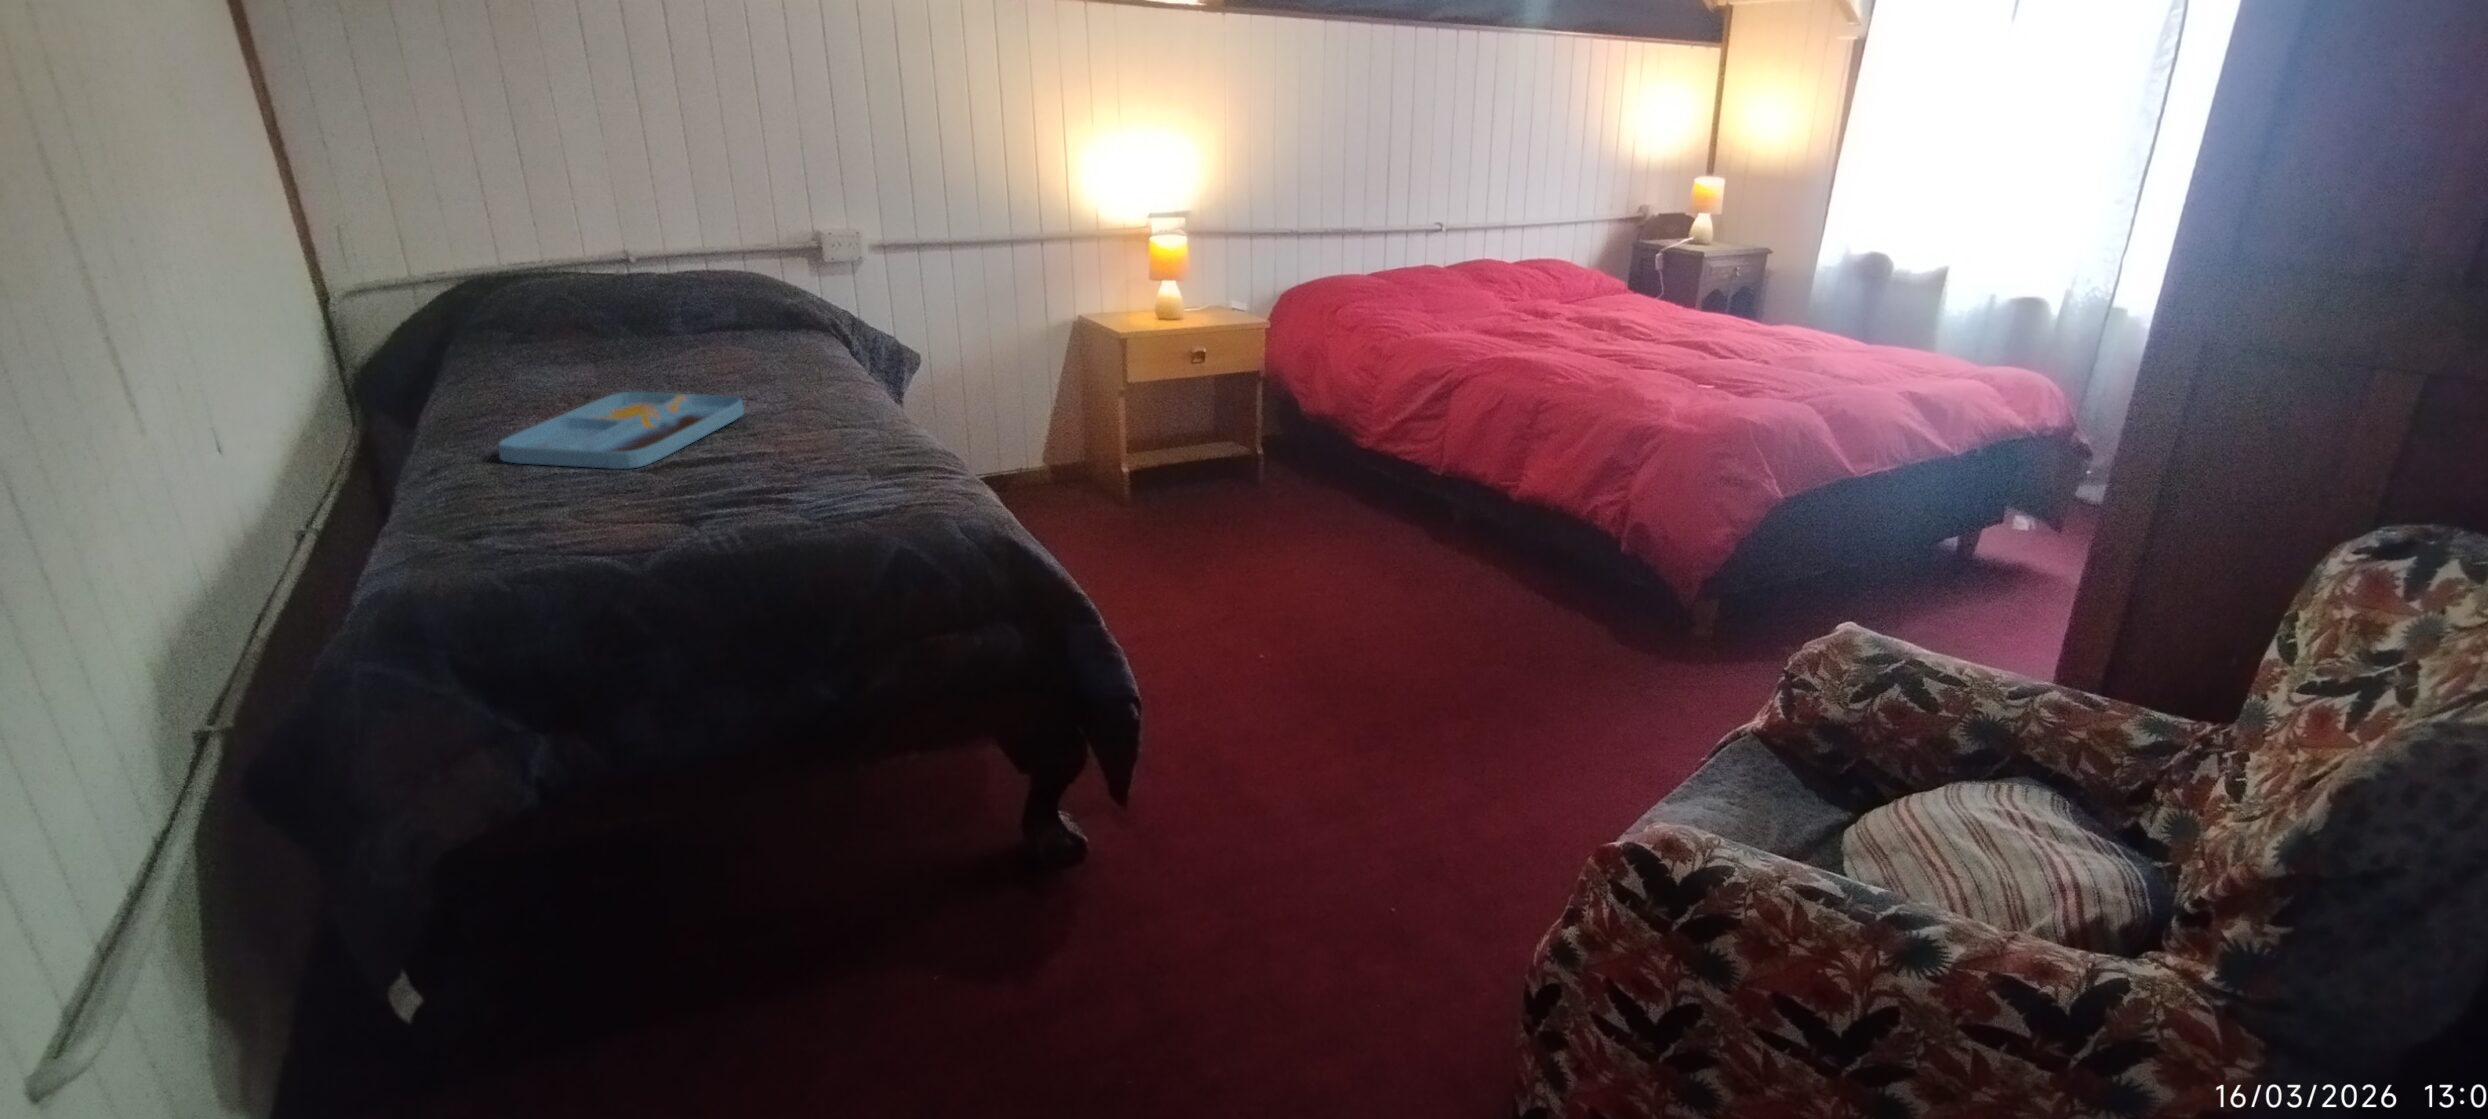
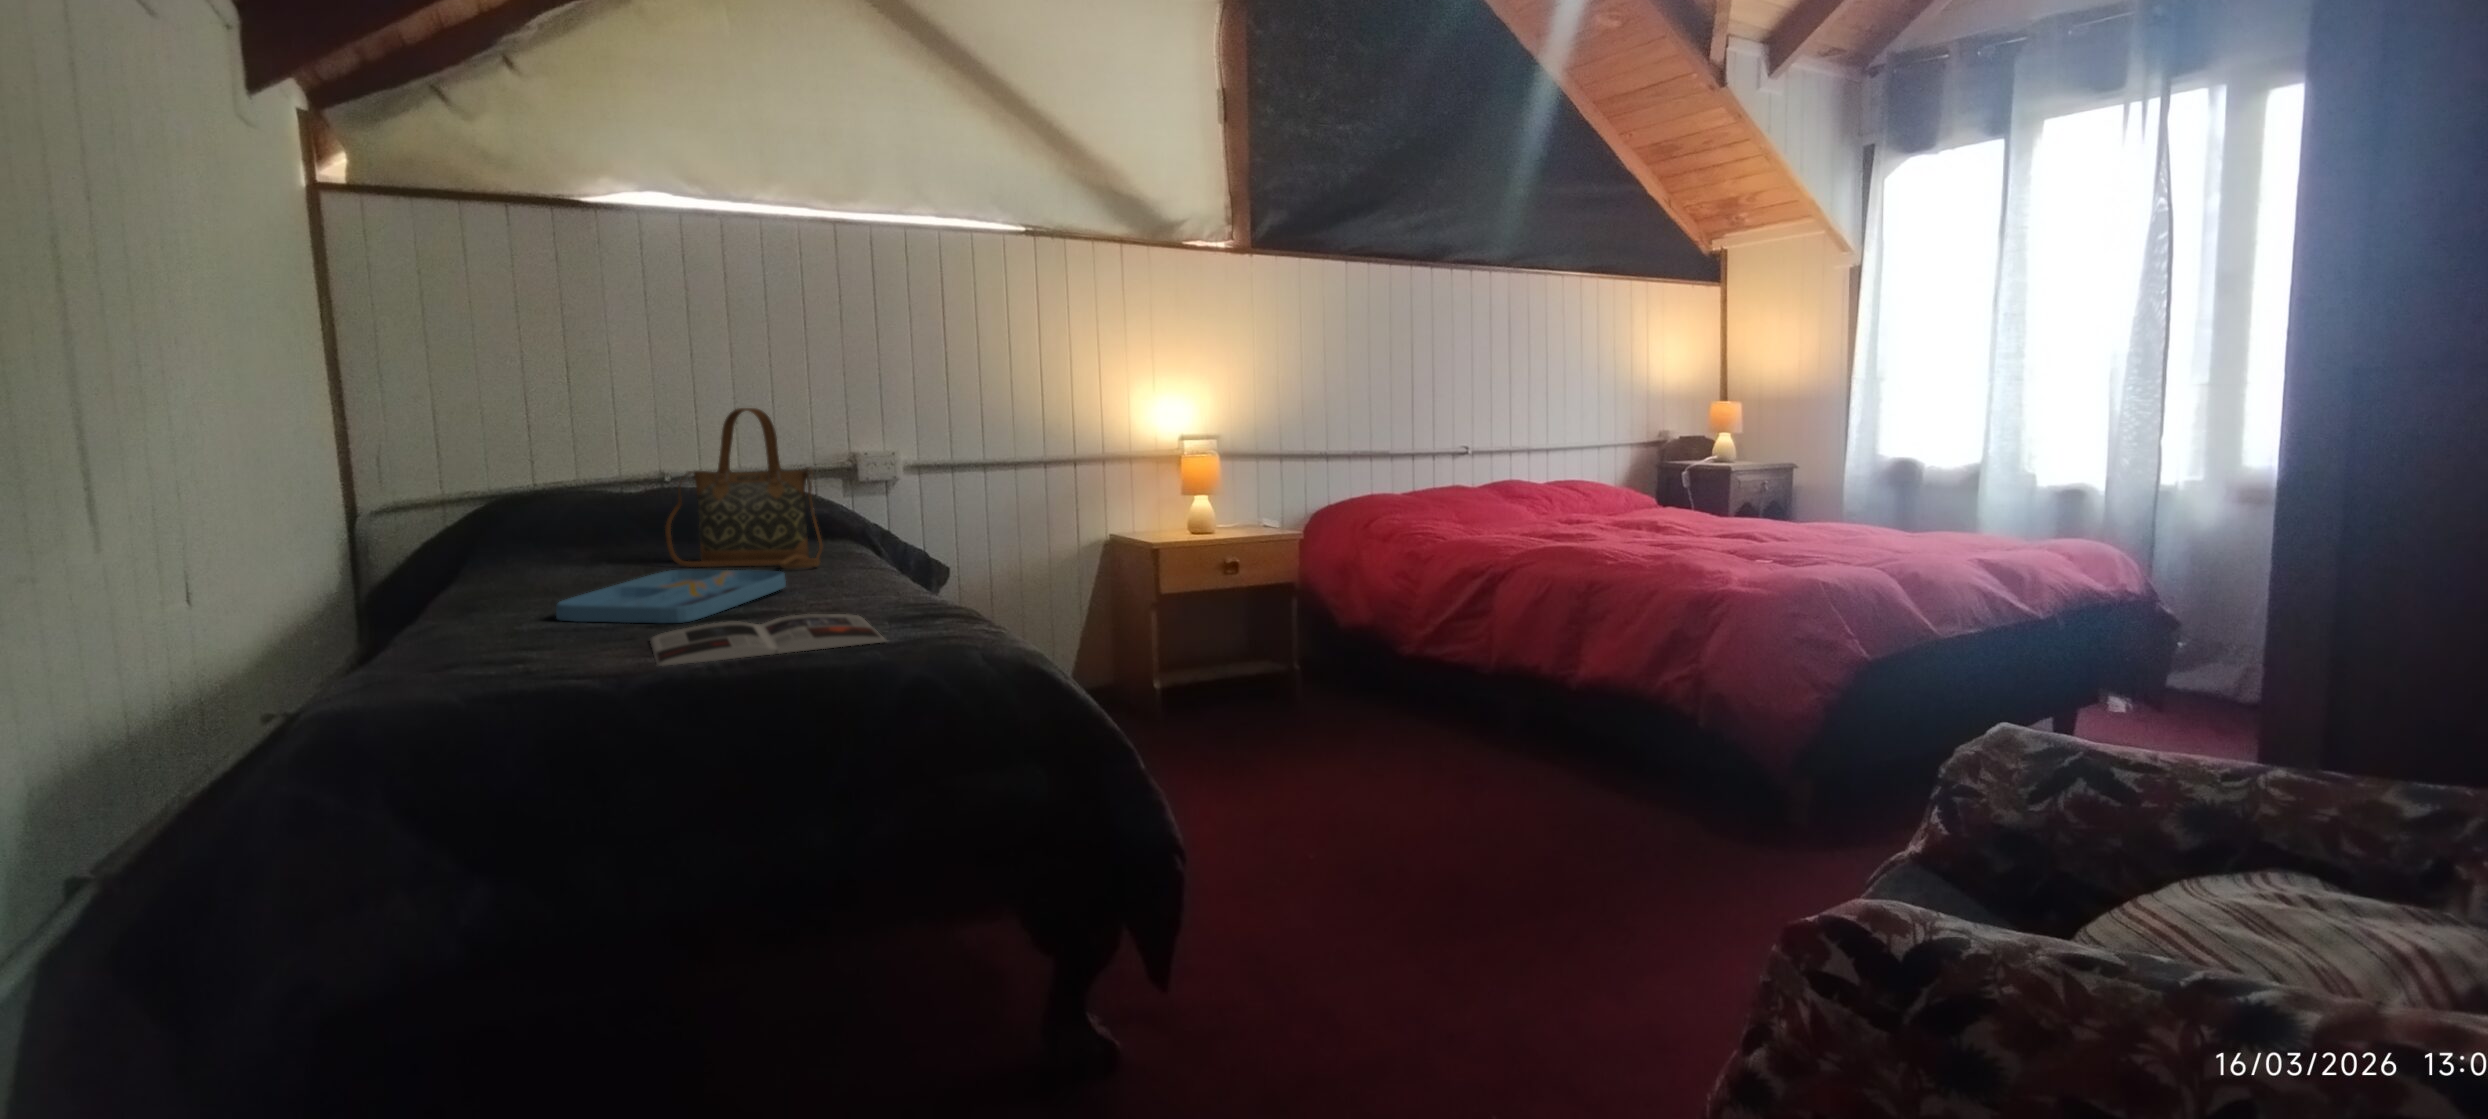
handbag: none [613,204,782,383] -> present [665,408,823,569]
magazine: none [600,463,853,540] -> present [650,614,886,666]

